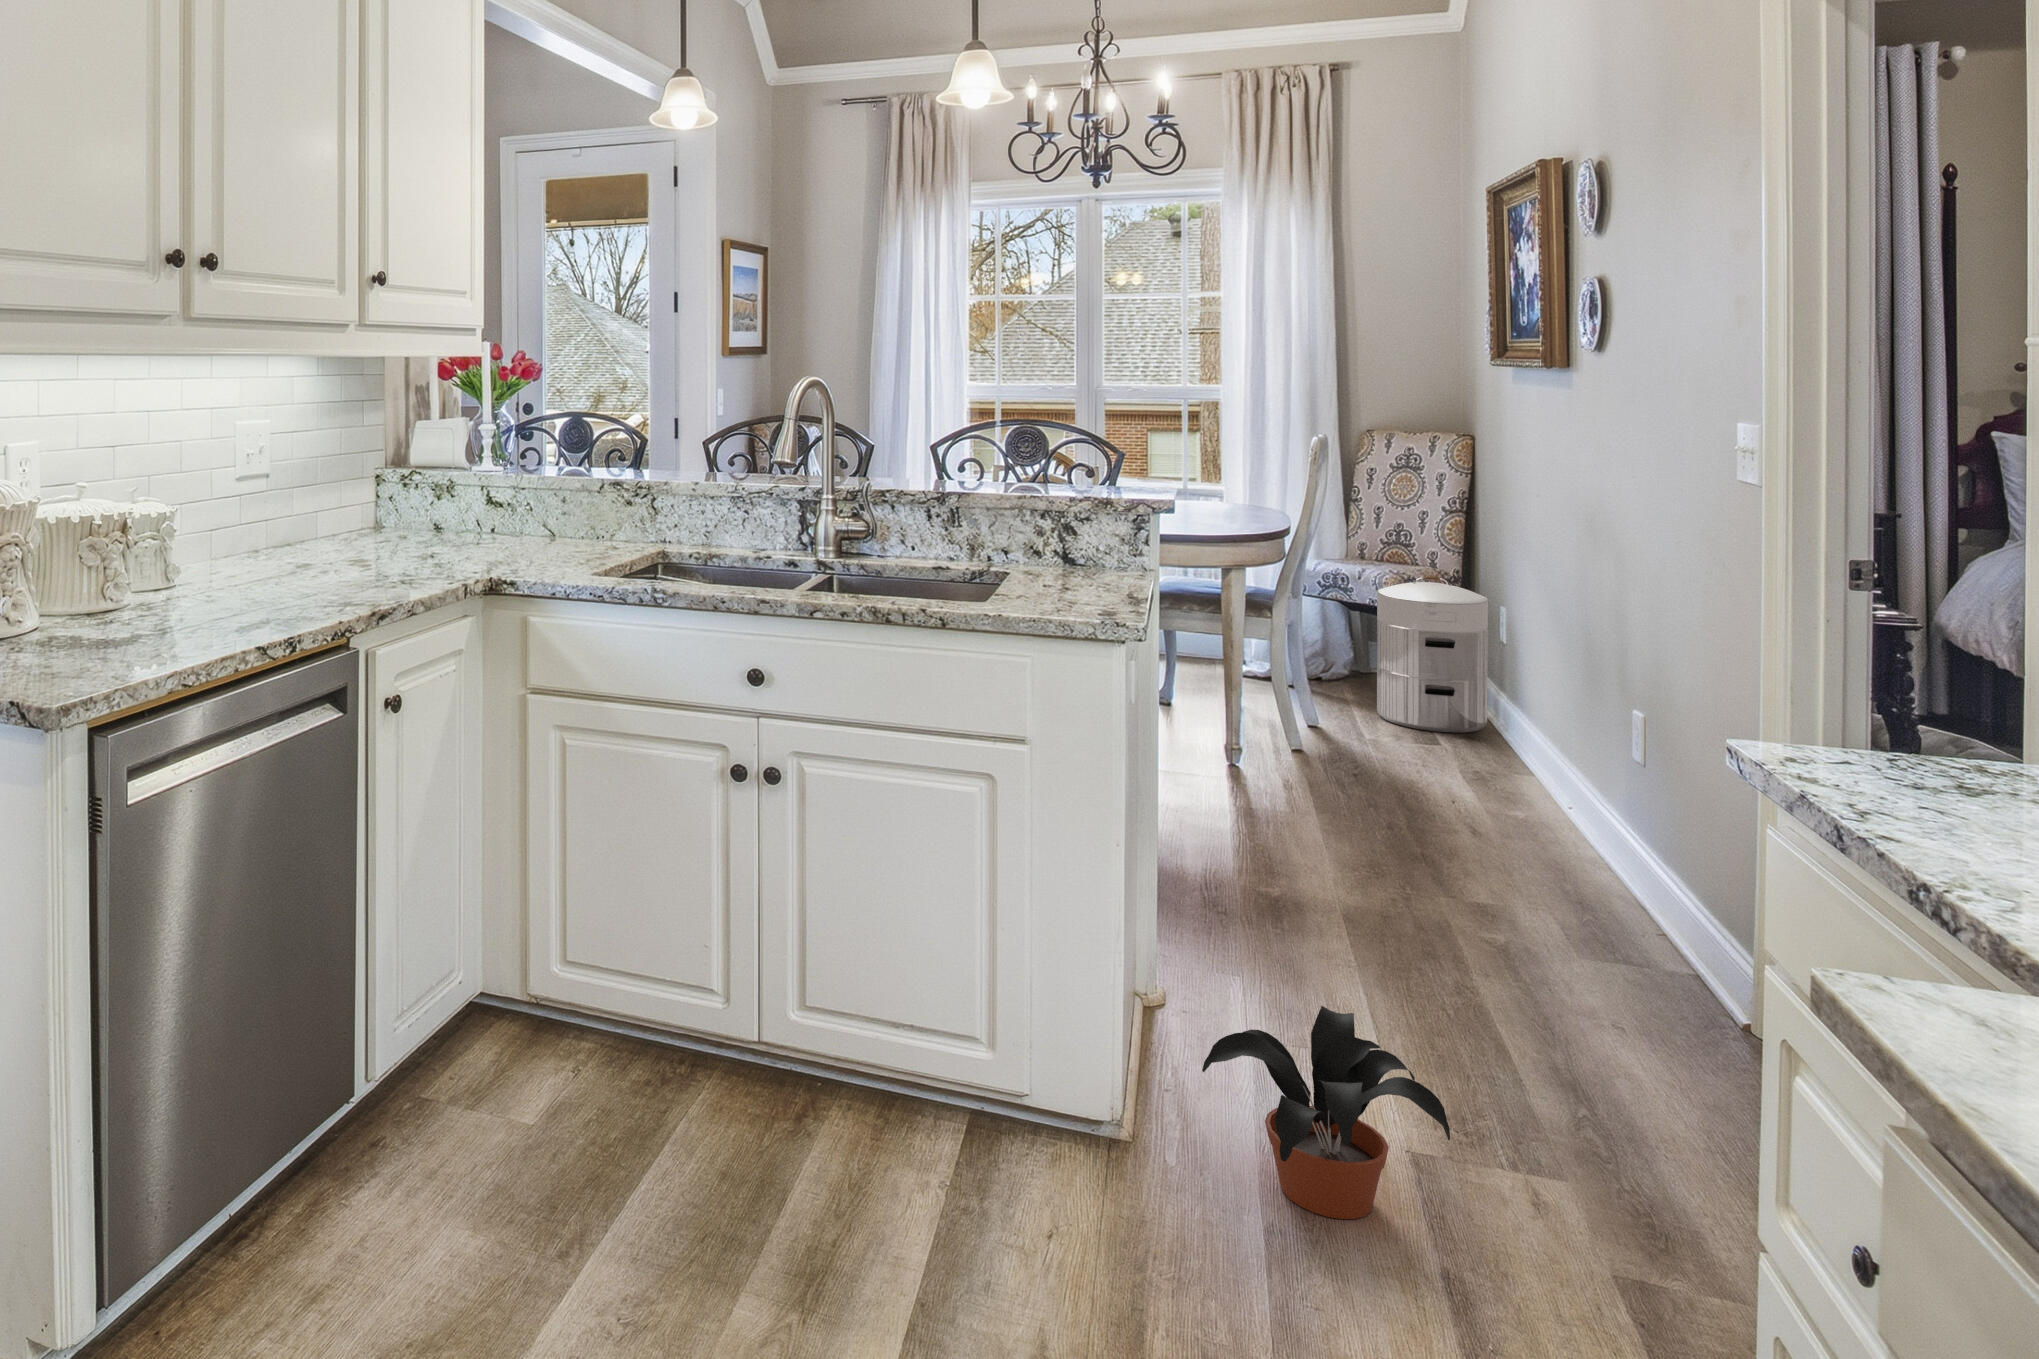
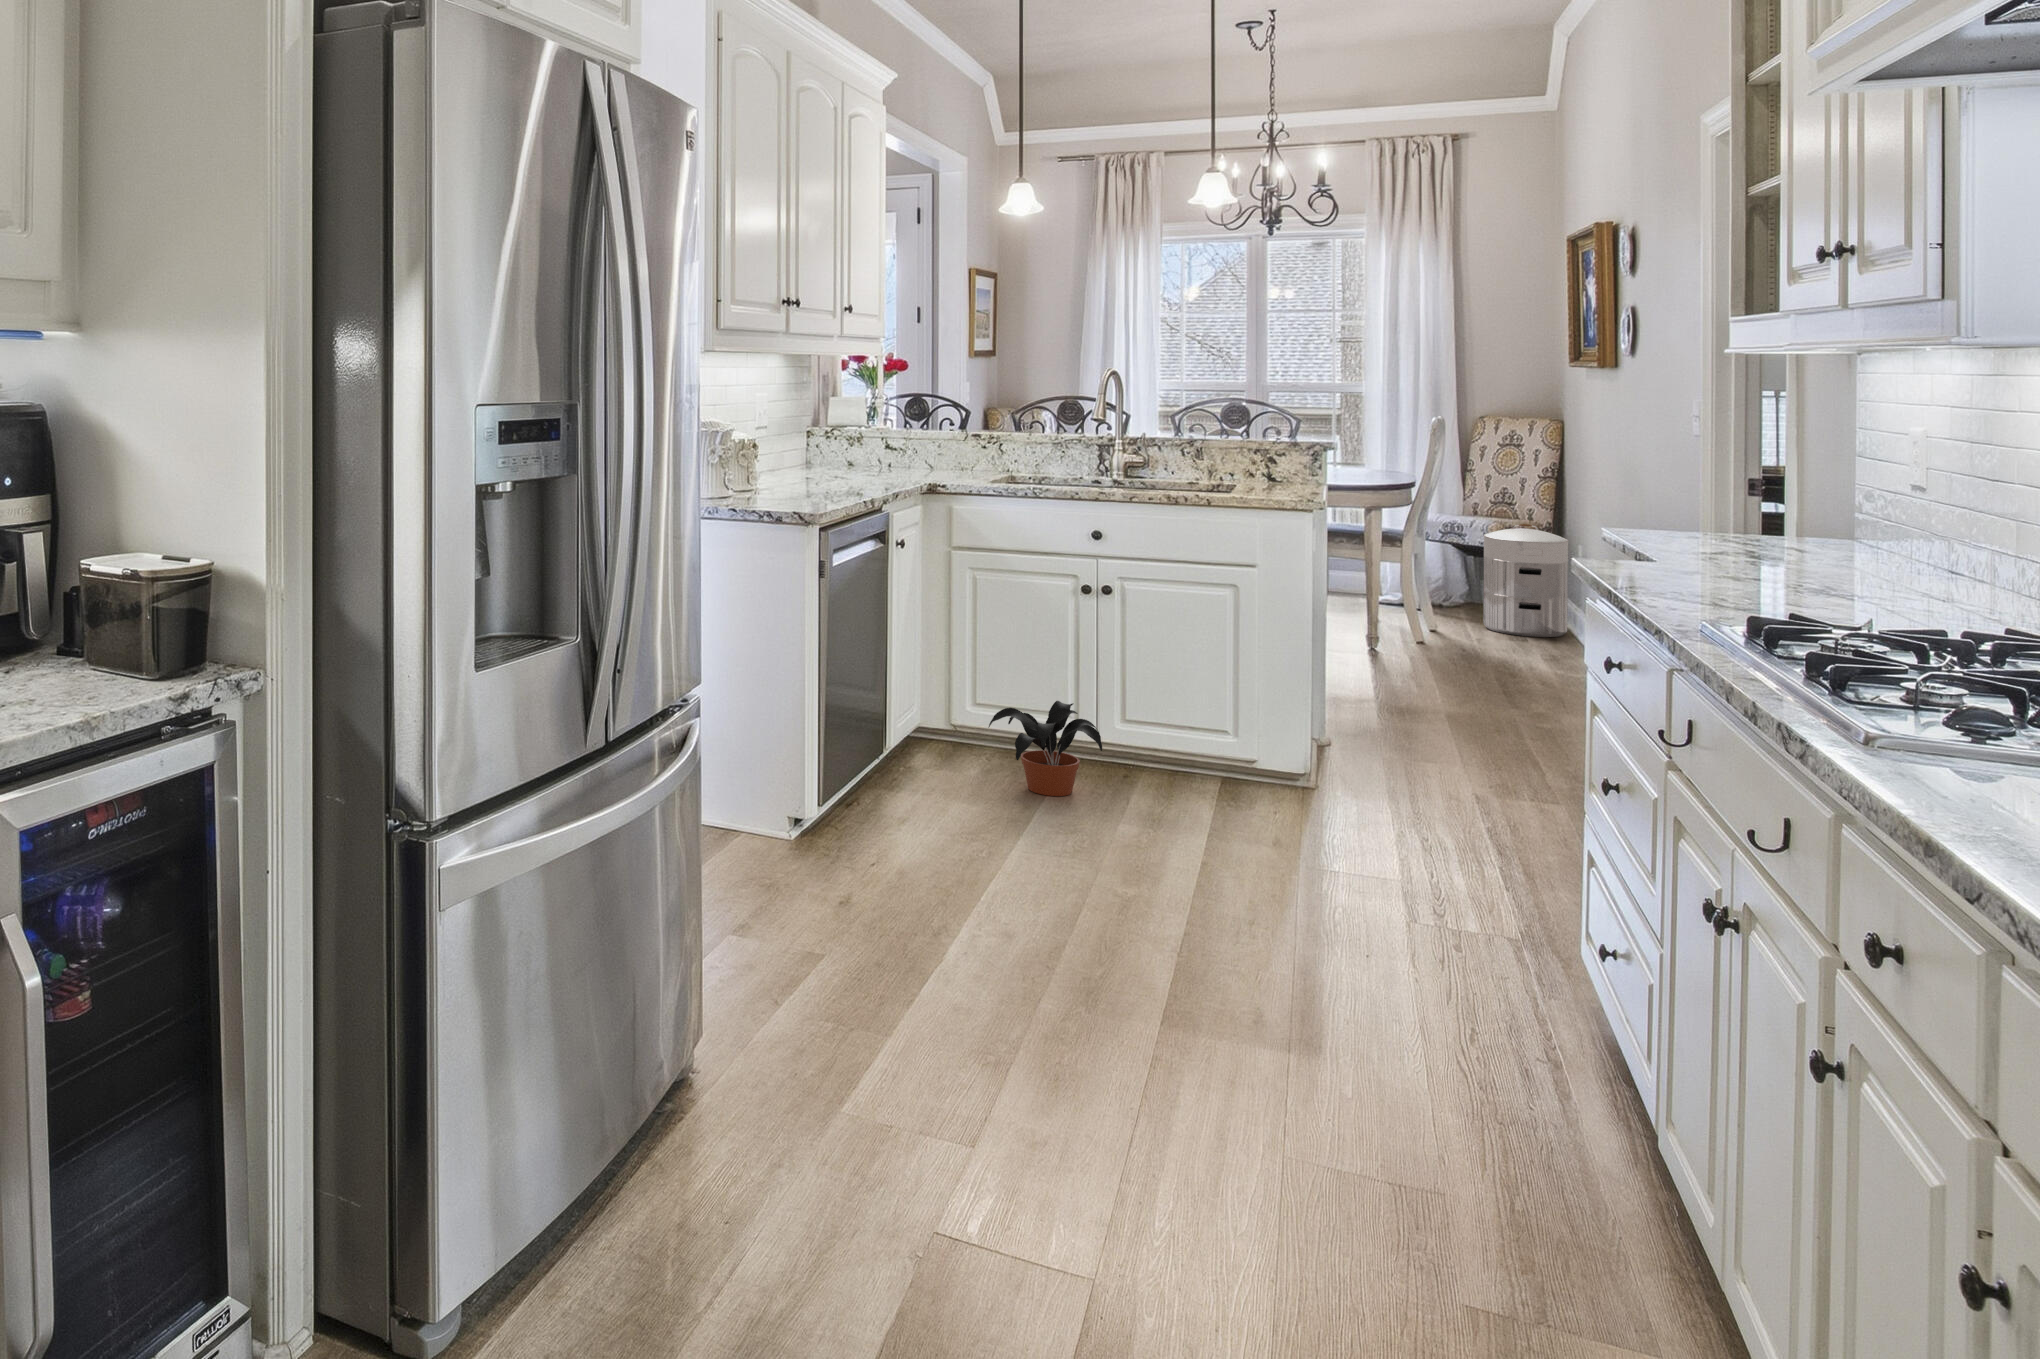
potted plant: present [1202,1006,1450,1219] -> present [989,701,1102,796]

